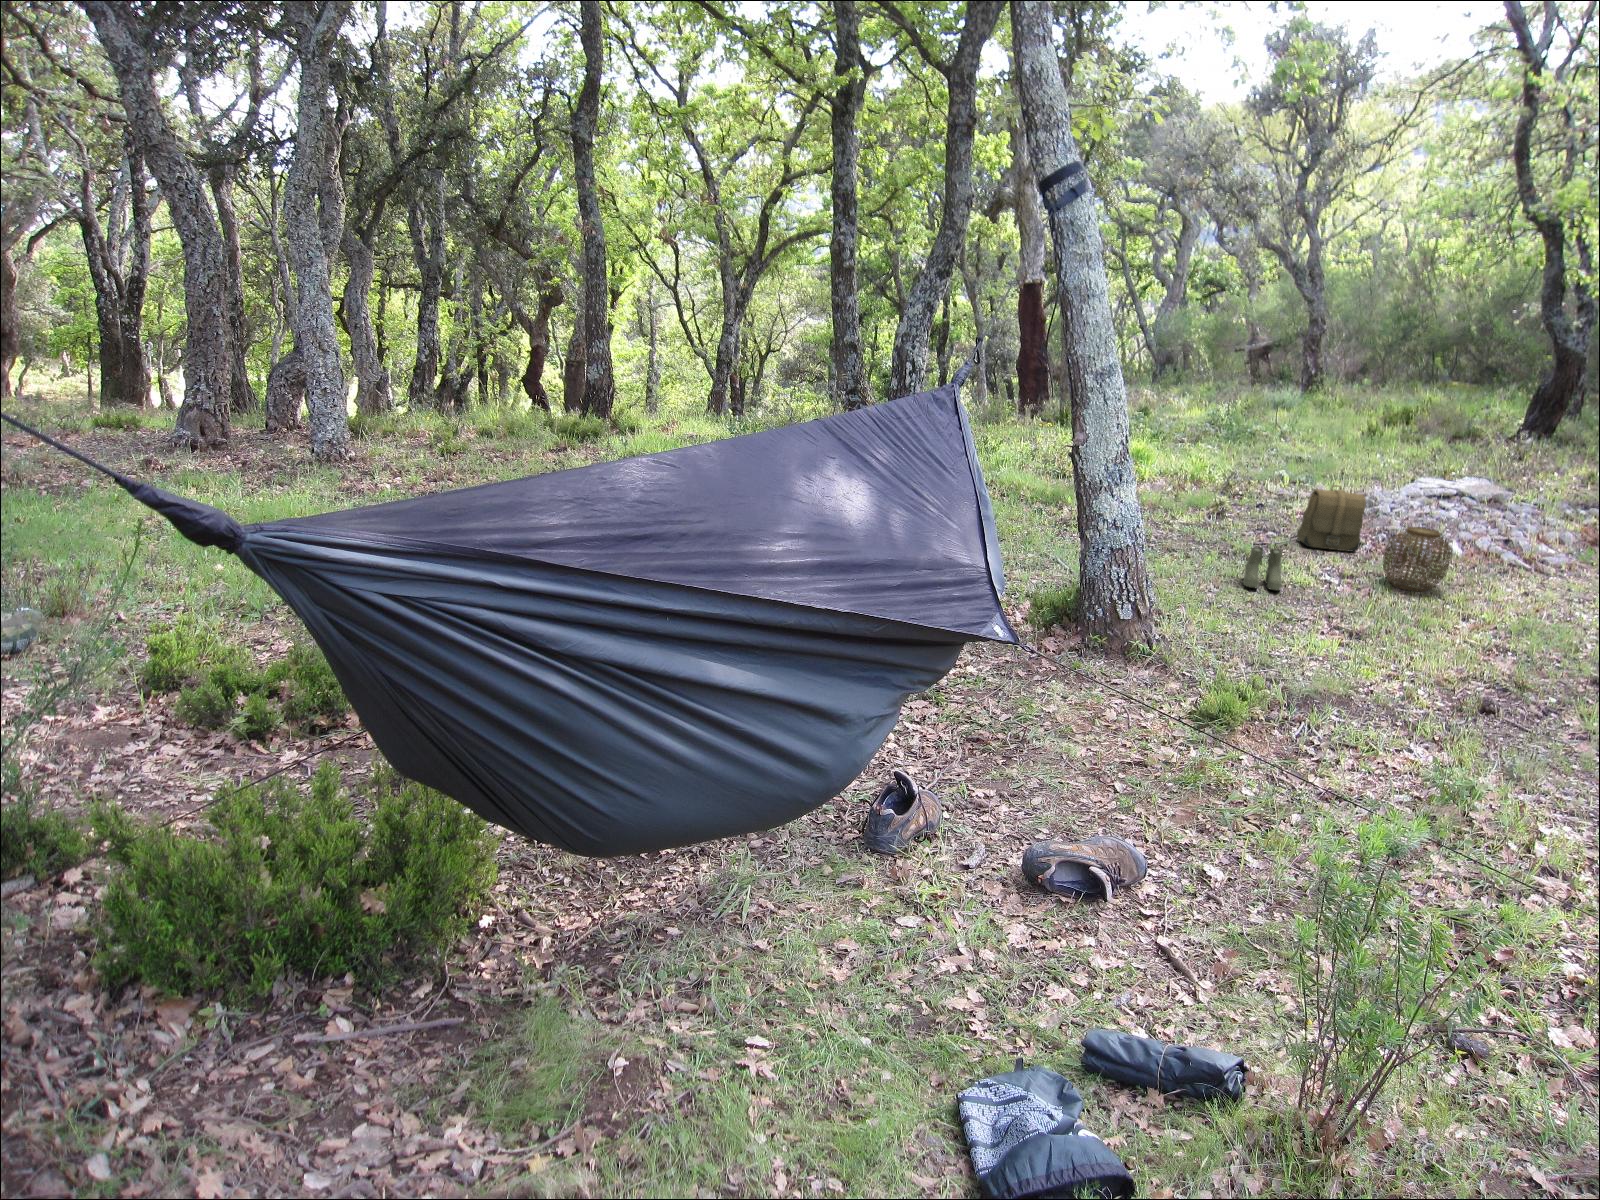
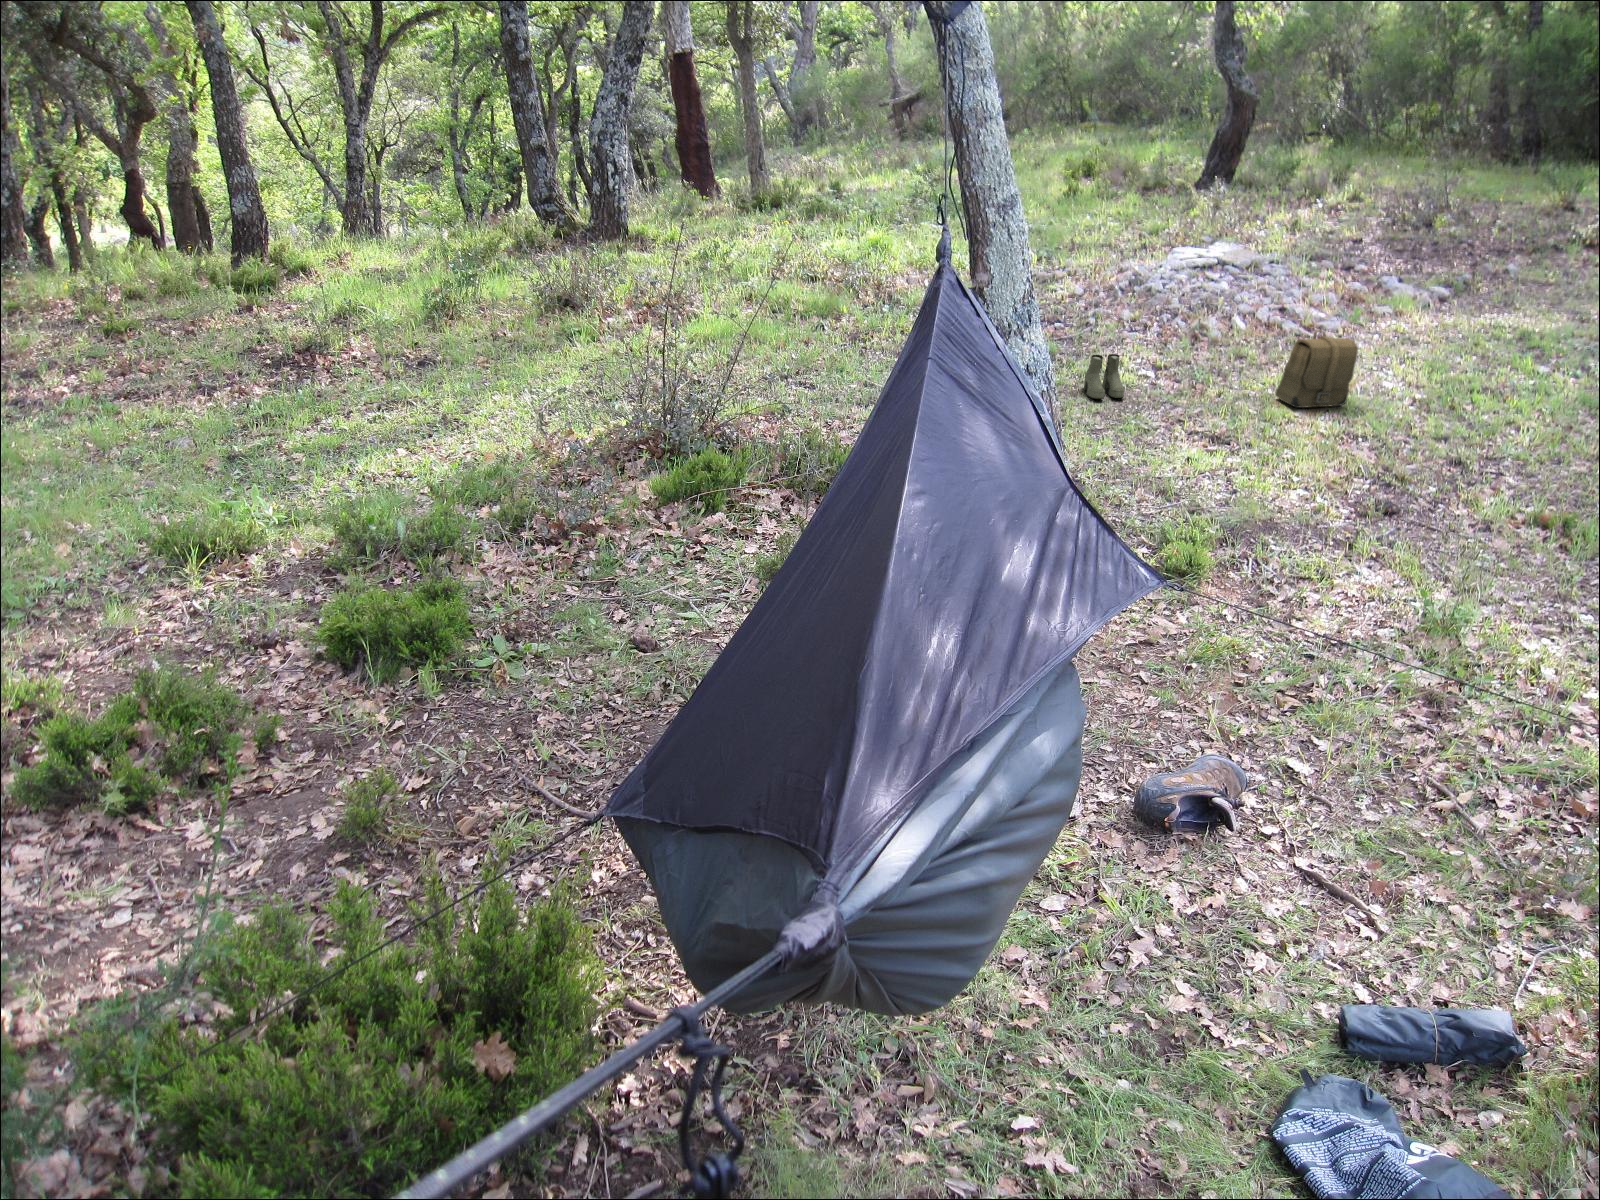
backpack: present [1297,485,1366,552] -> present [1275,330,1358,408]
woven basket: present [1383,527,1452,592] -> none [1196,311,1259,375]

